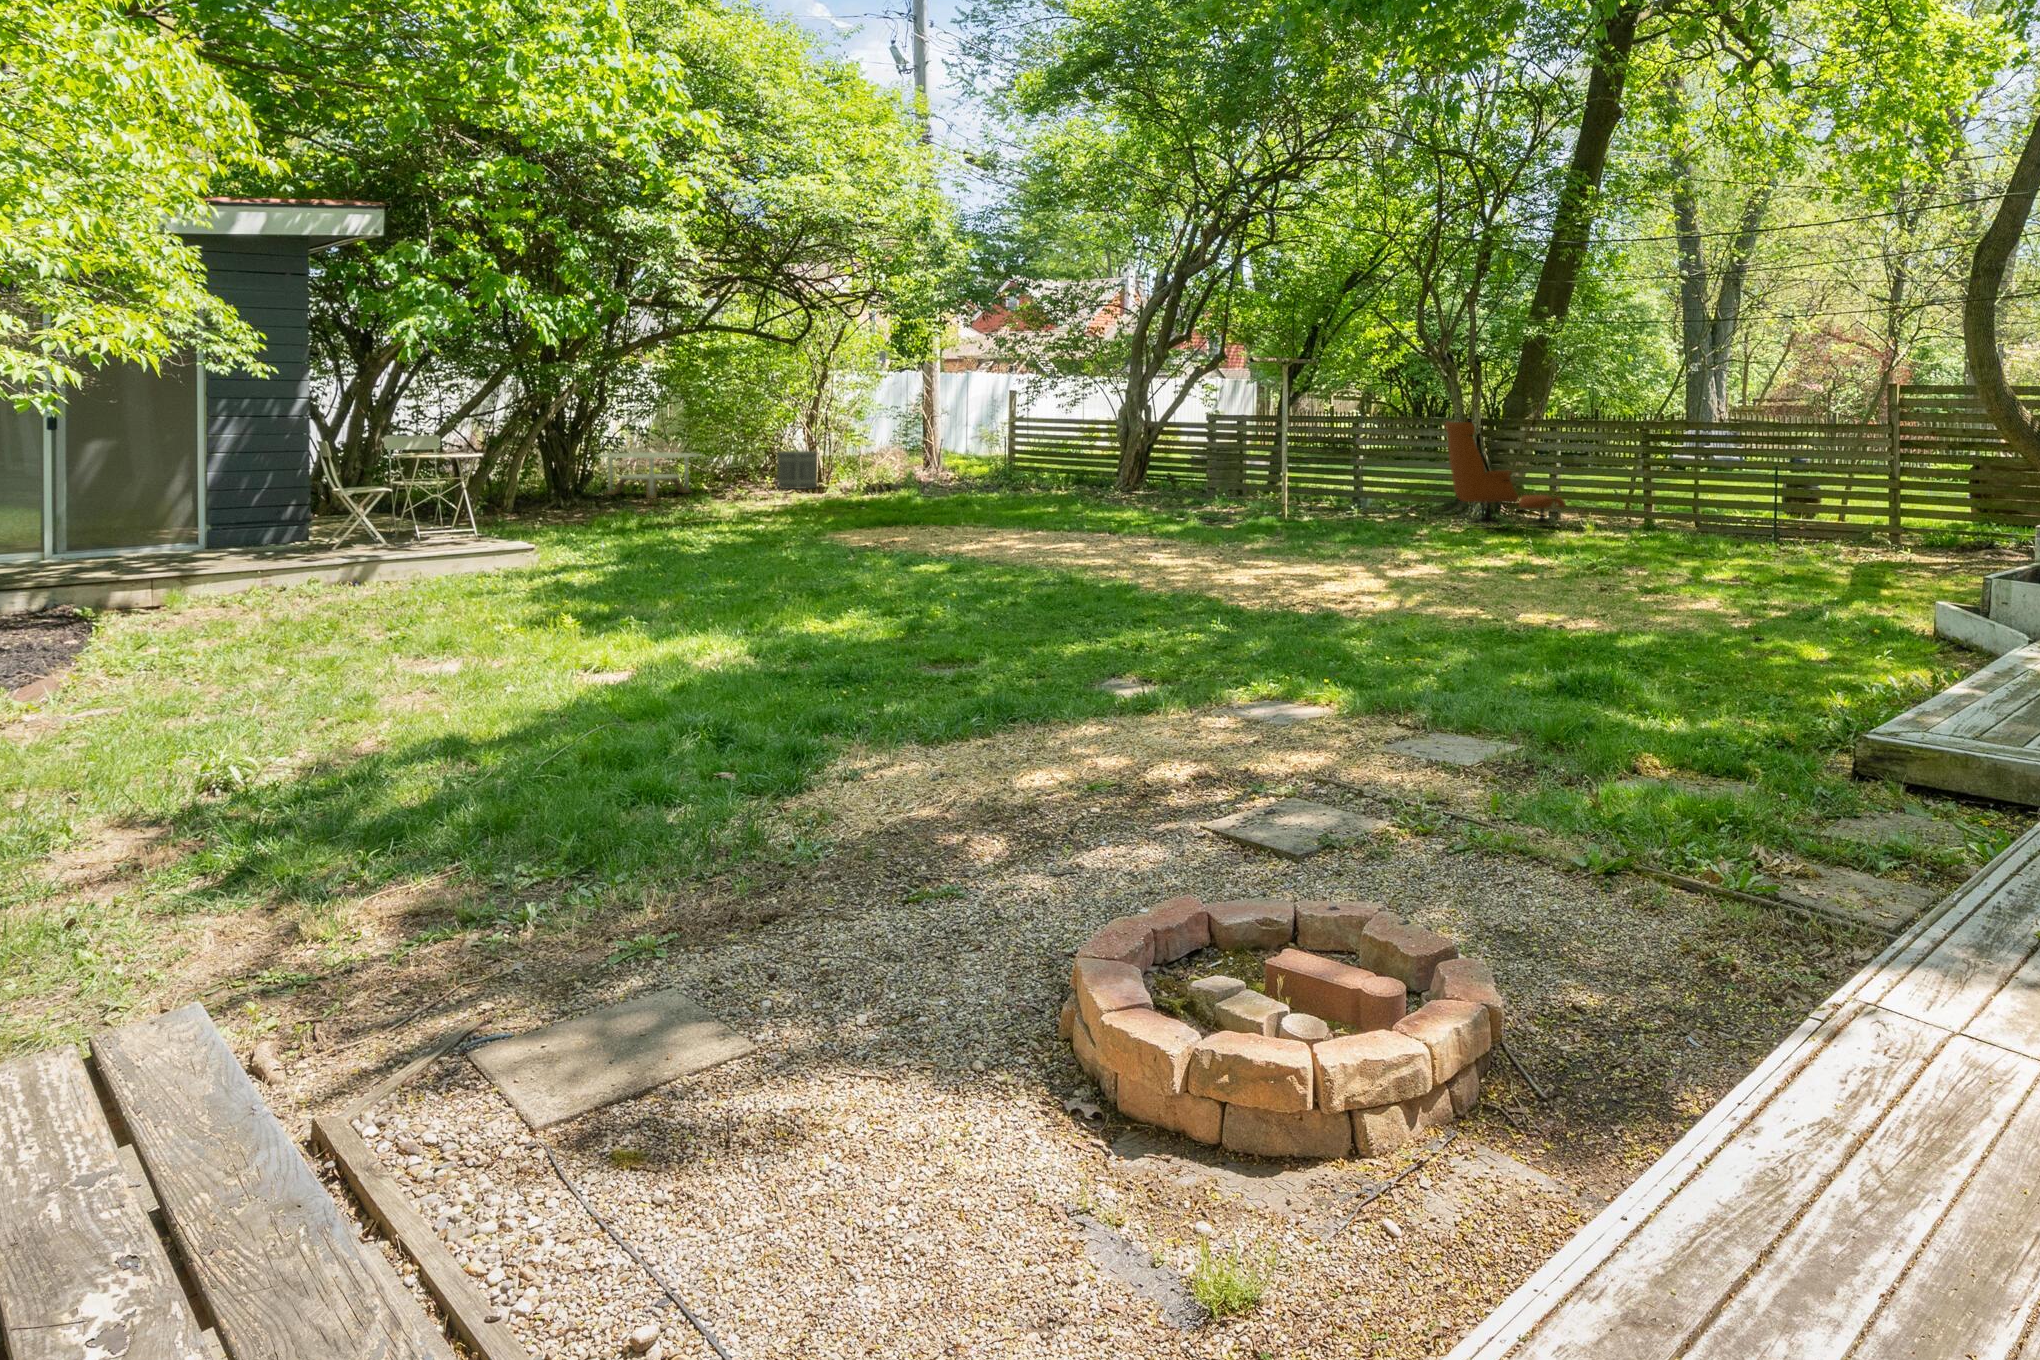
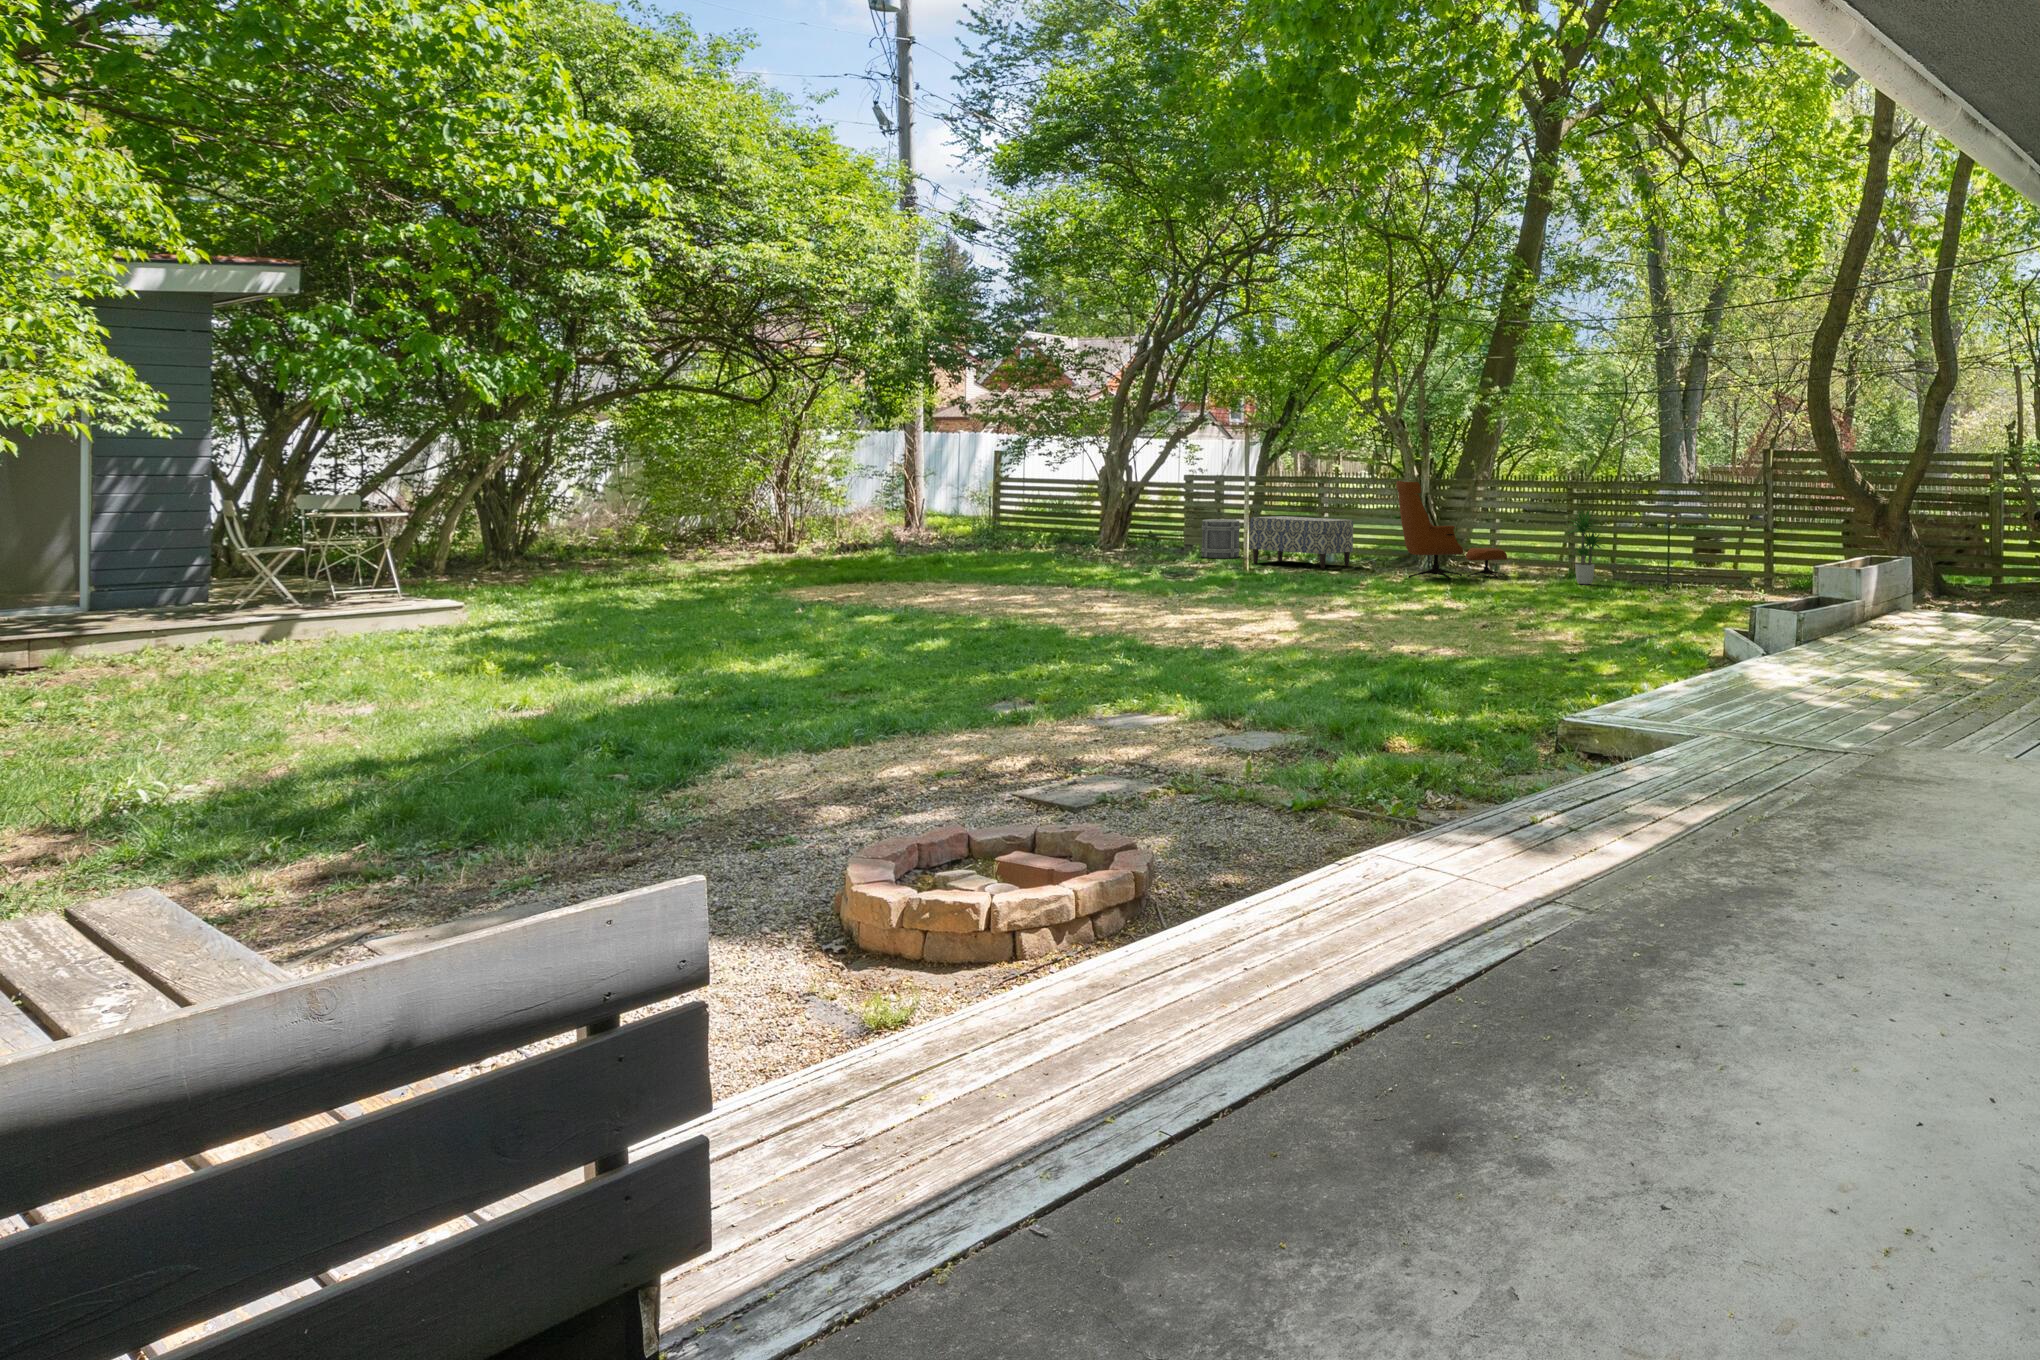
bucket: present [777,451,817,489] -> present [1201,519,1240,558]
potted plant: none [1635,451,1695,538] -> present [1567,510,1604,584]
round table: present [598,452,700,499] -> none [537,514,660,561]
bench: none [1276,458,1388,515] -> present [1250,516,1353,569]

